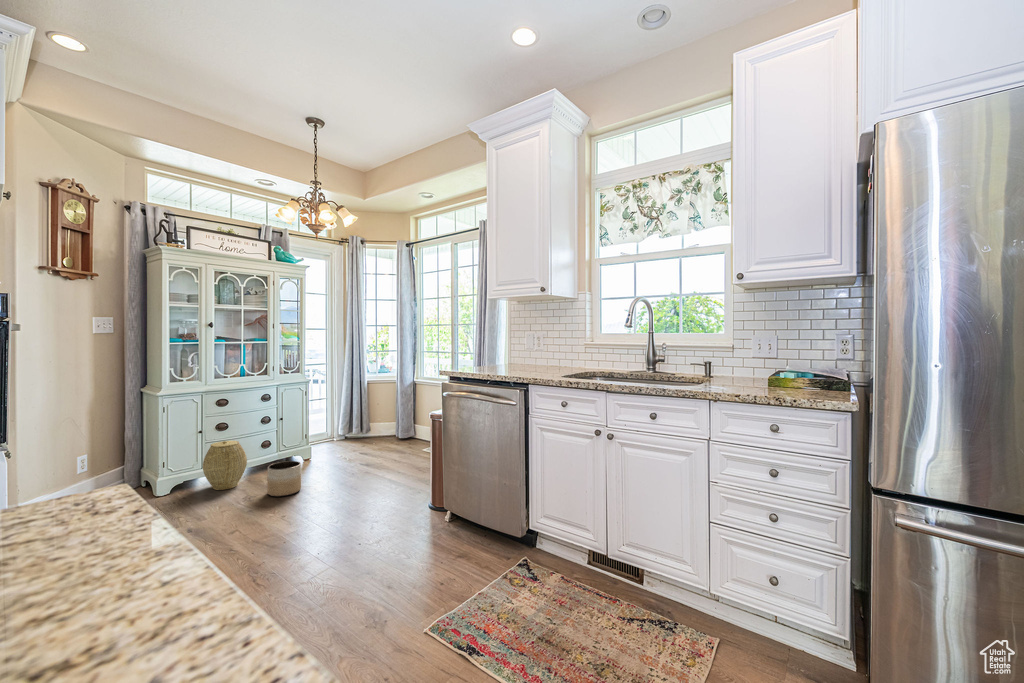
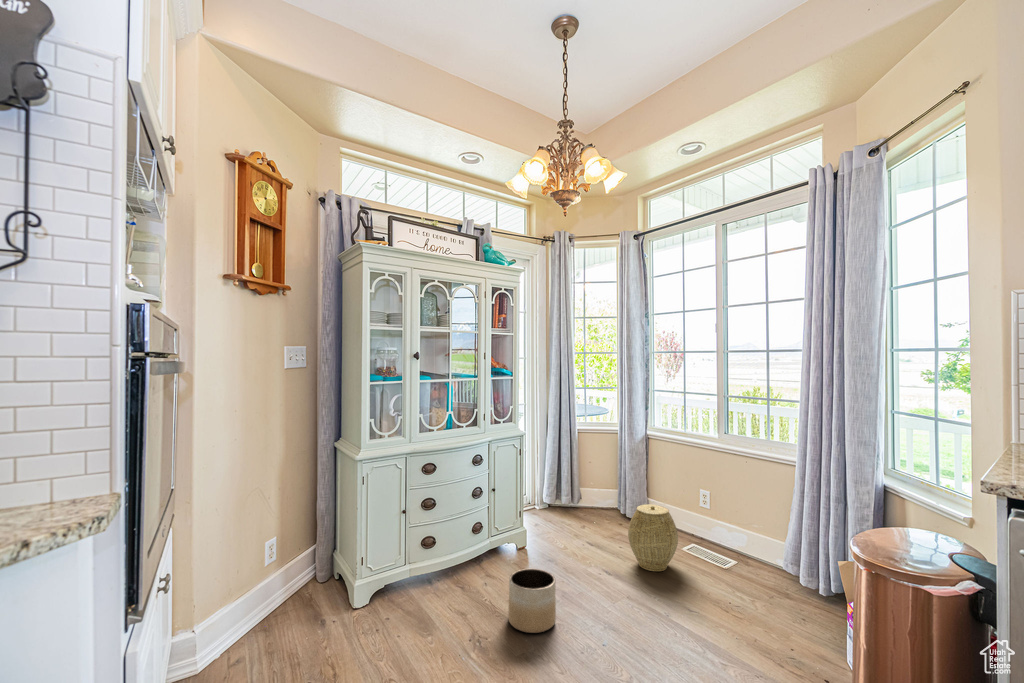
woven basket: present [203,441,247,490] -> present [628,504,678,571]

